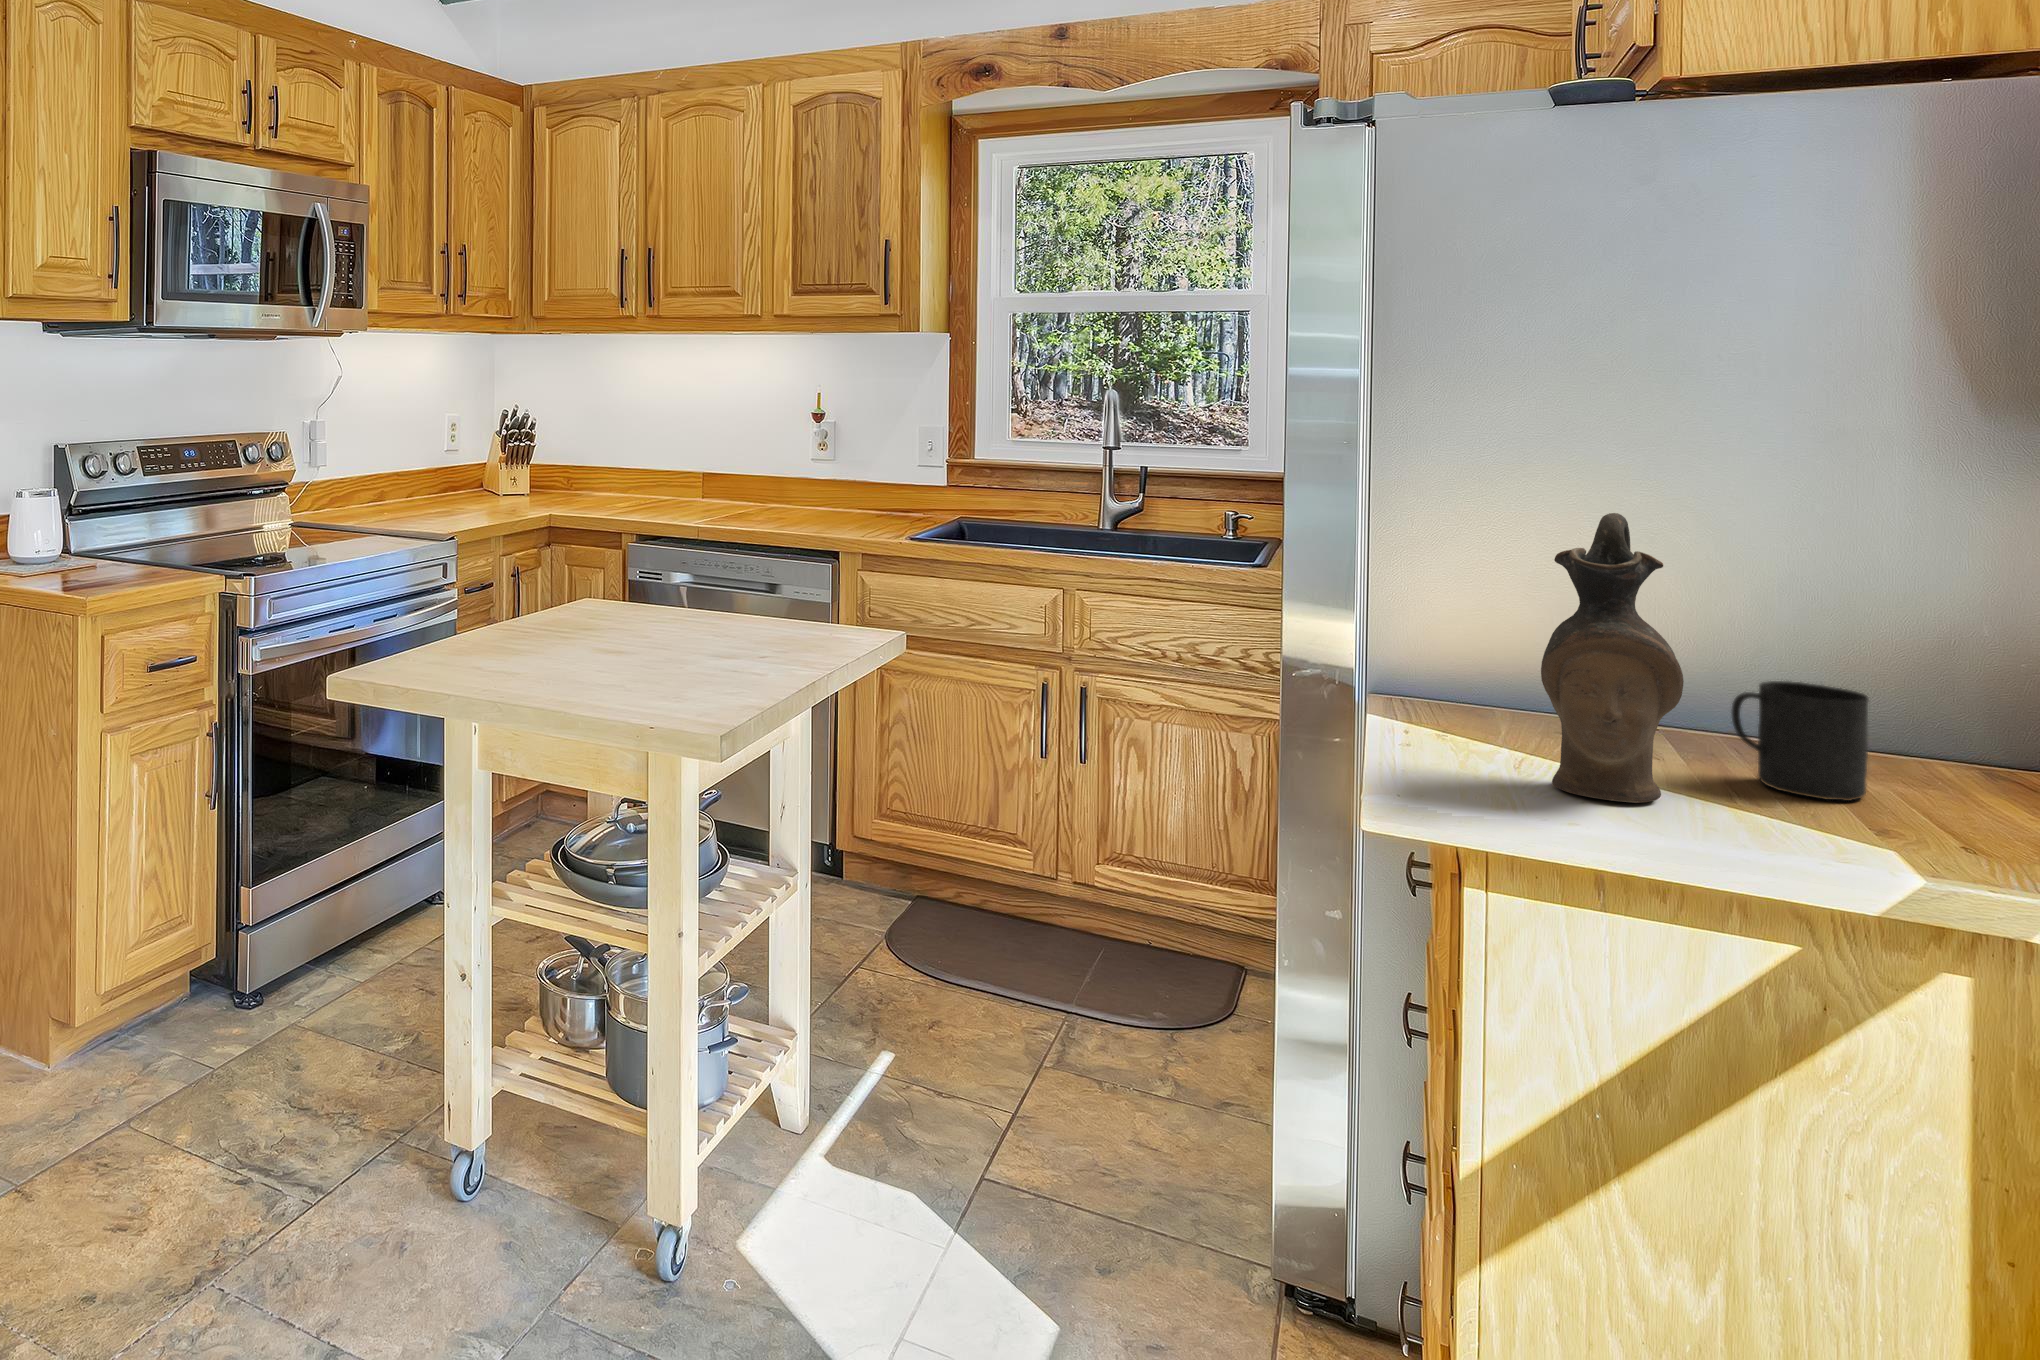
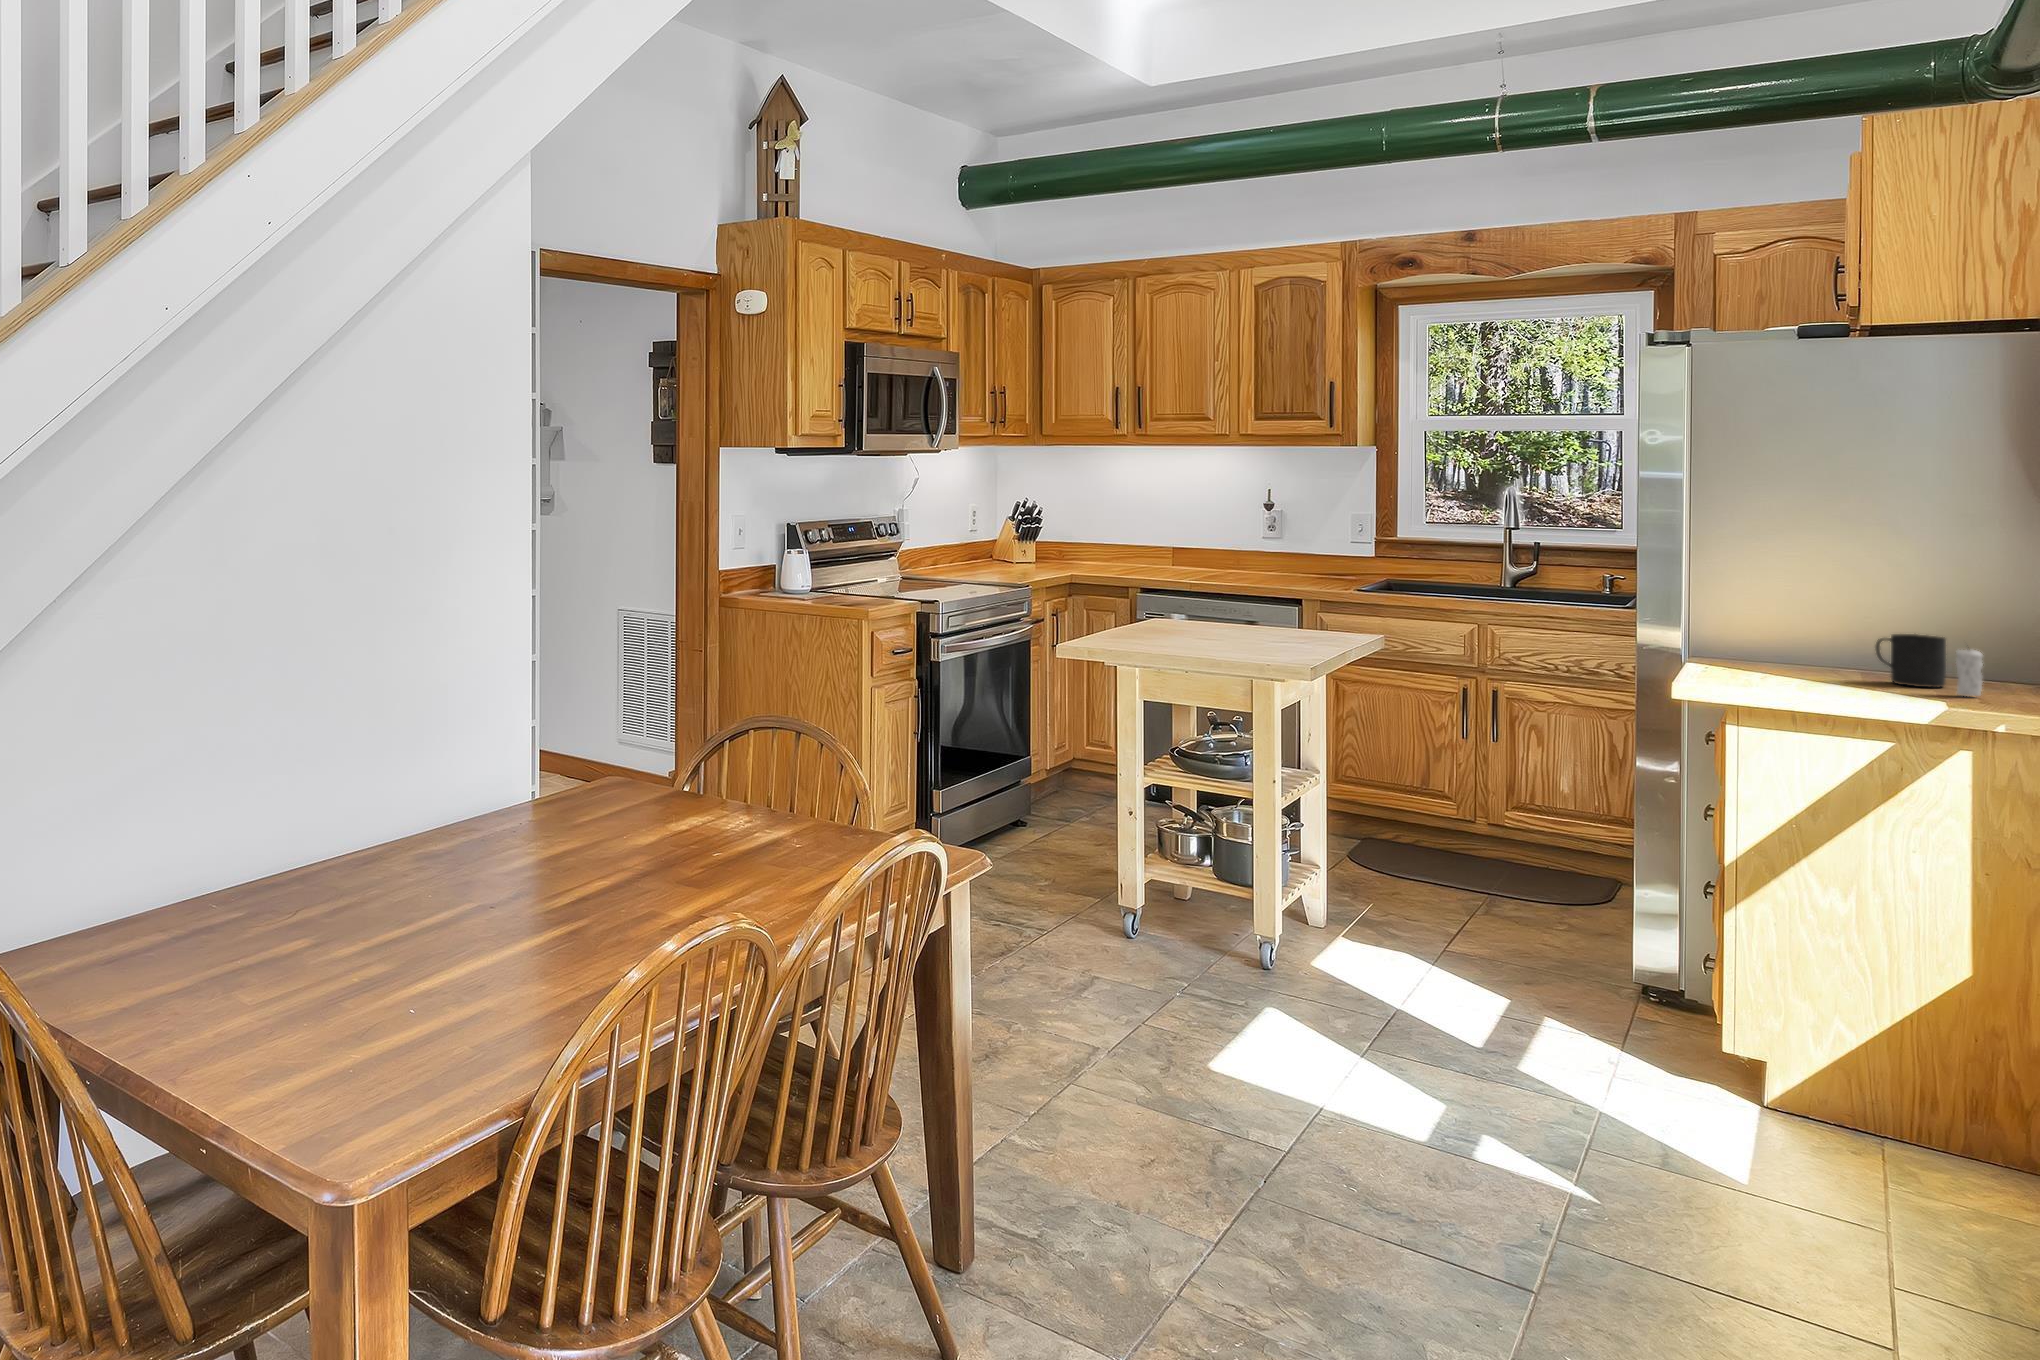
ceramic pitcher: present [1541,513,1684,803] -> none [1767,550,1838,685]
candle: none [1914,713,1974,838] -> present [1956,649,1982,696]

